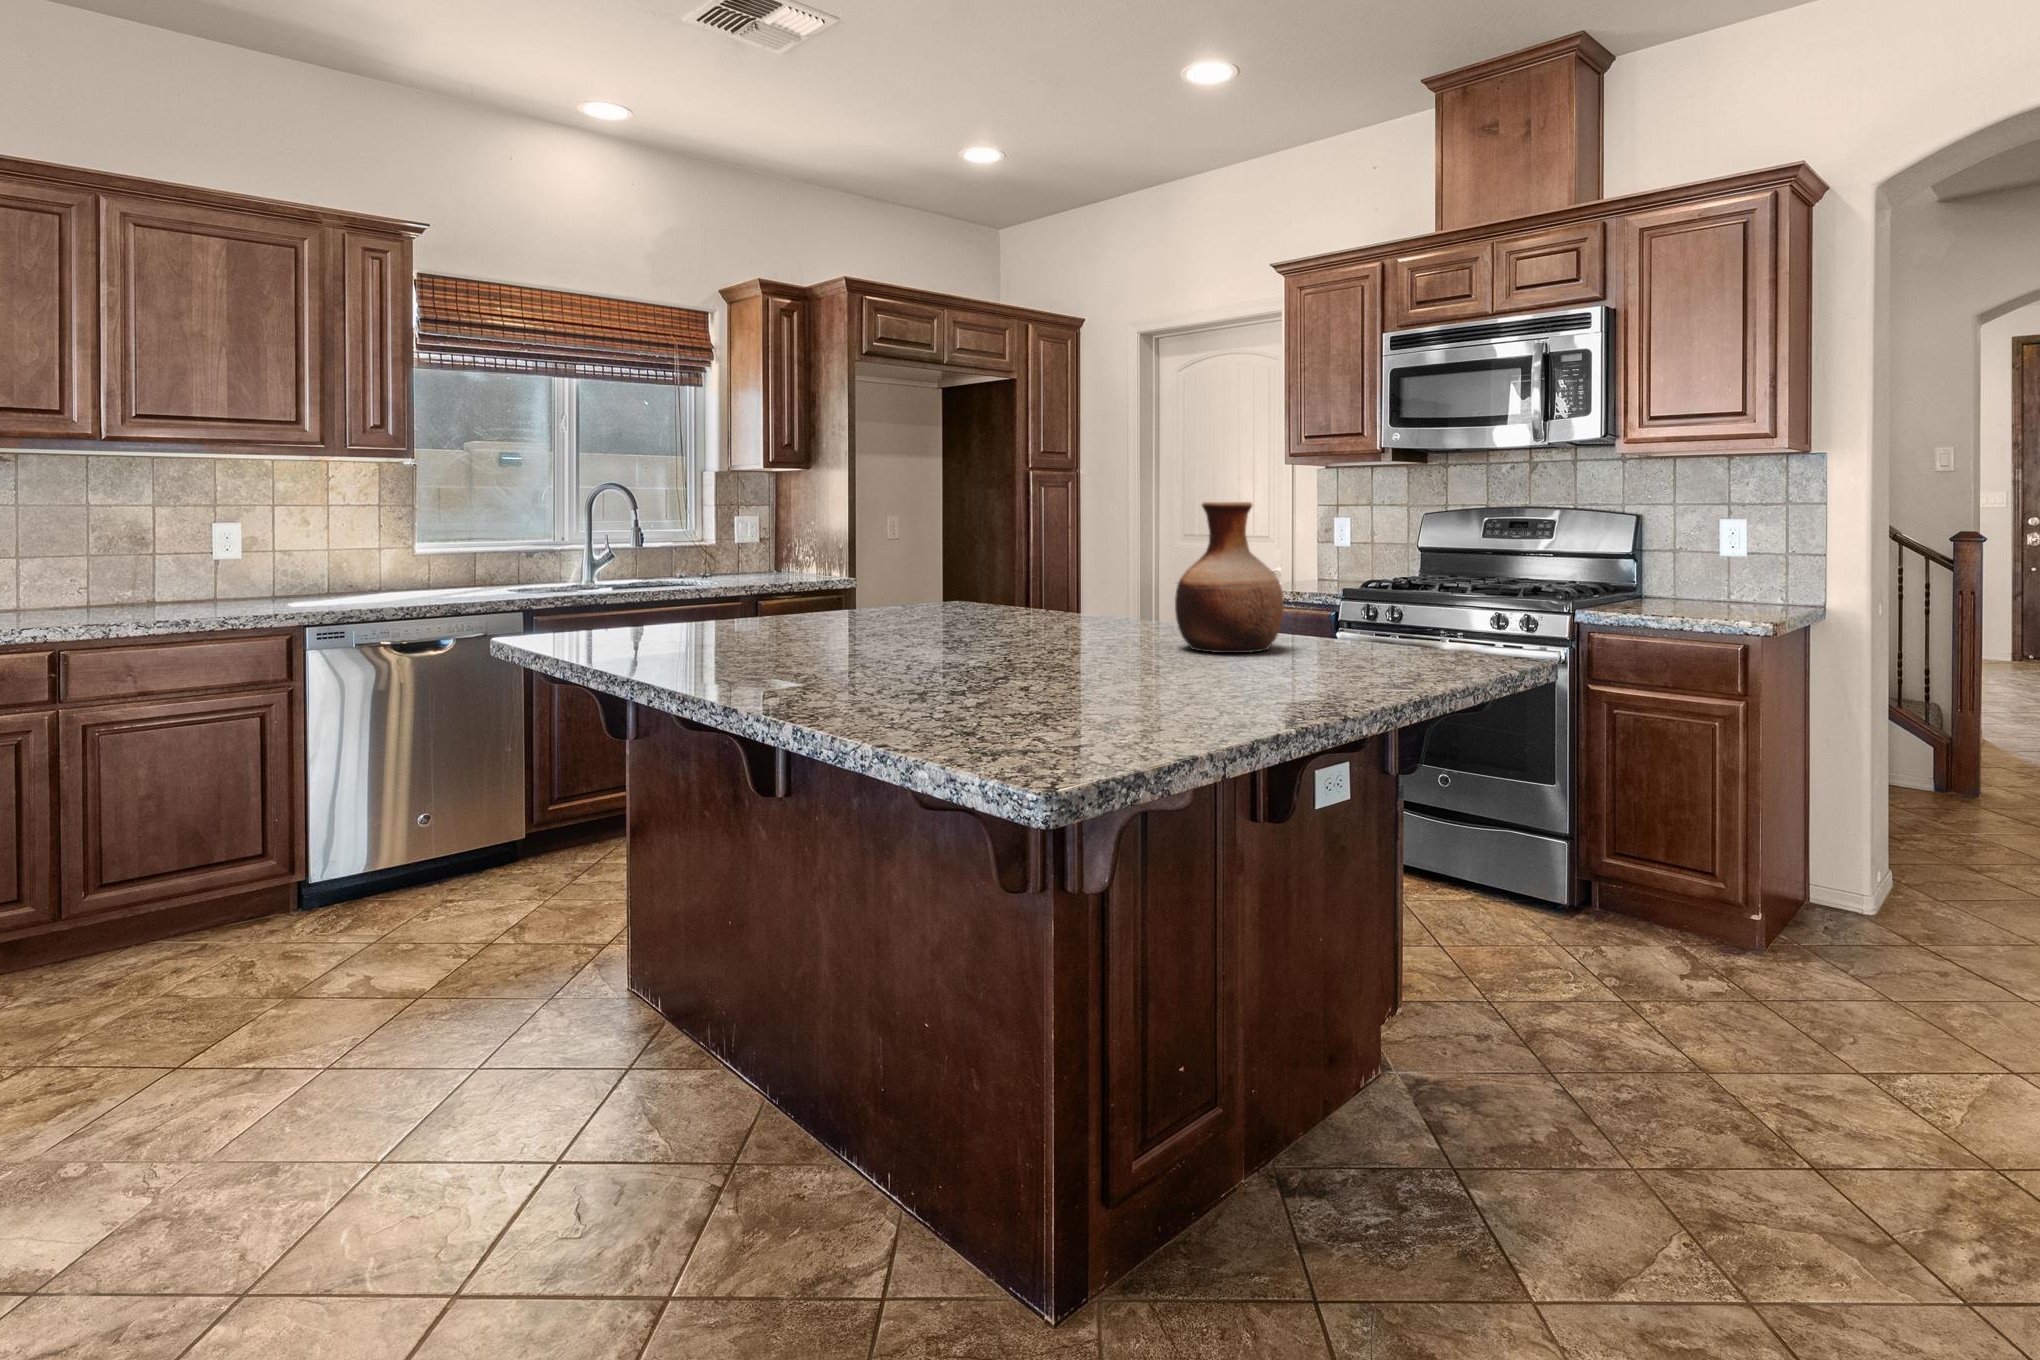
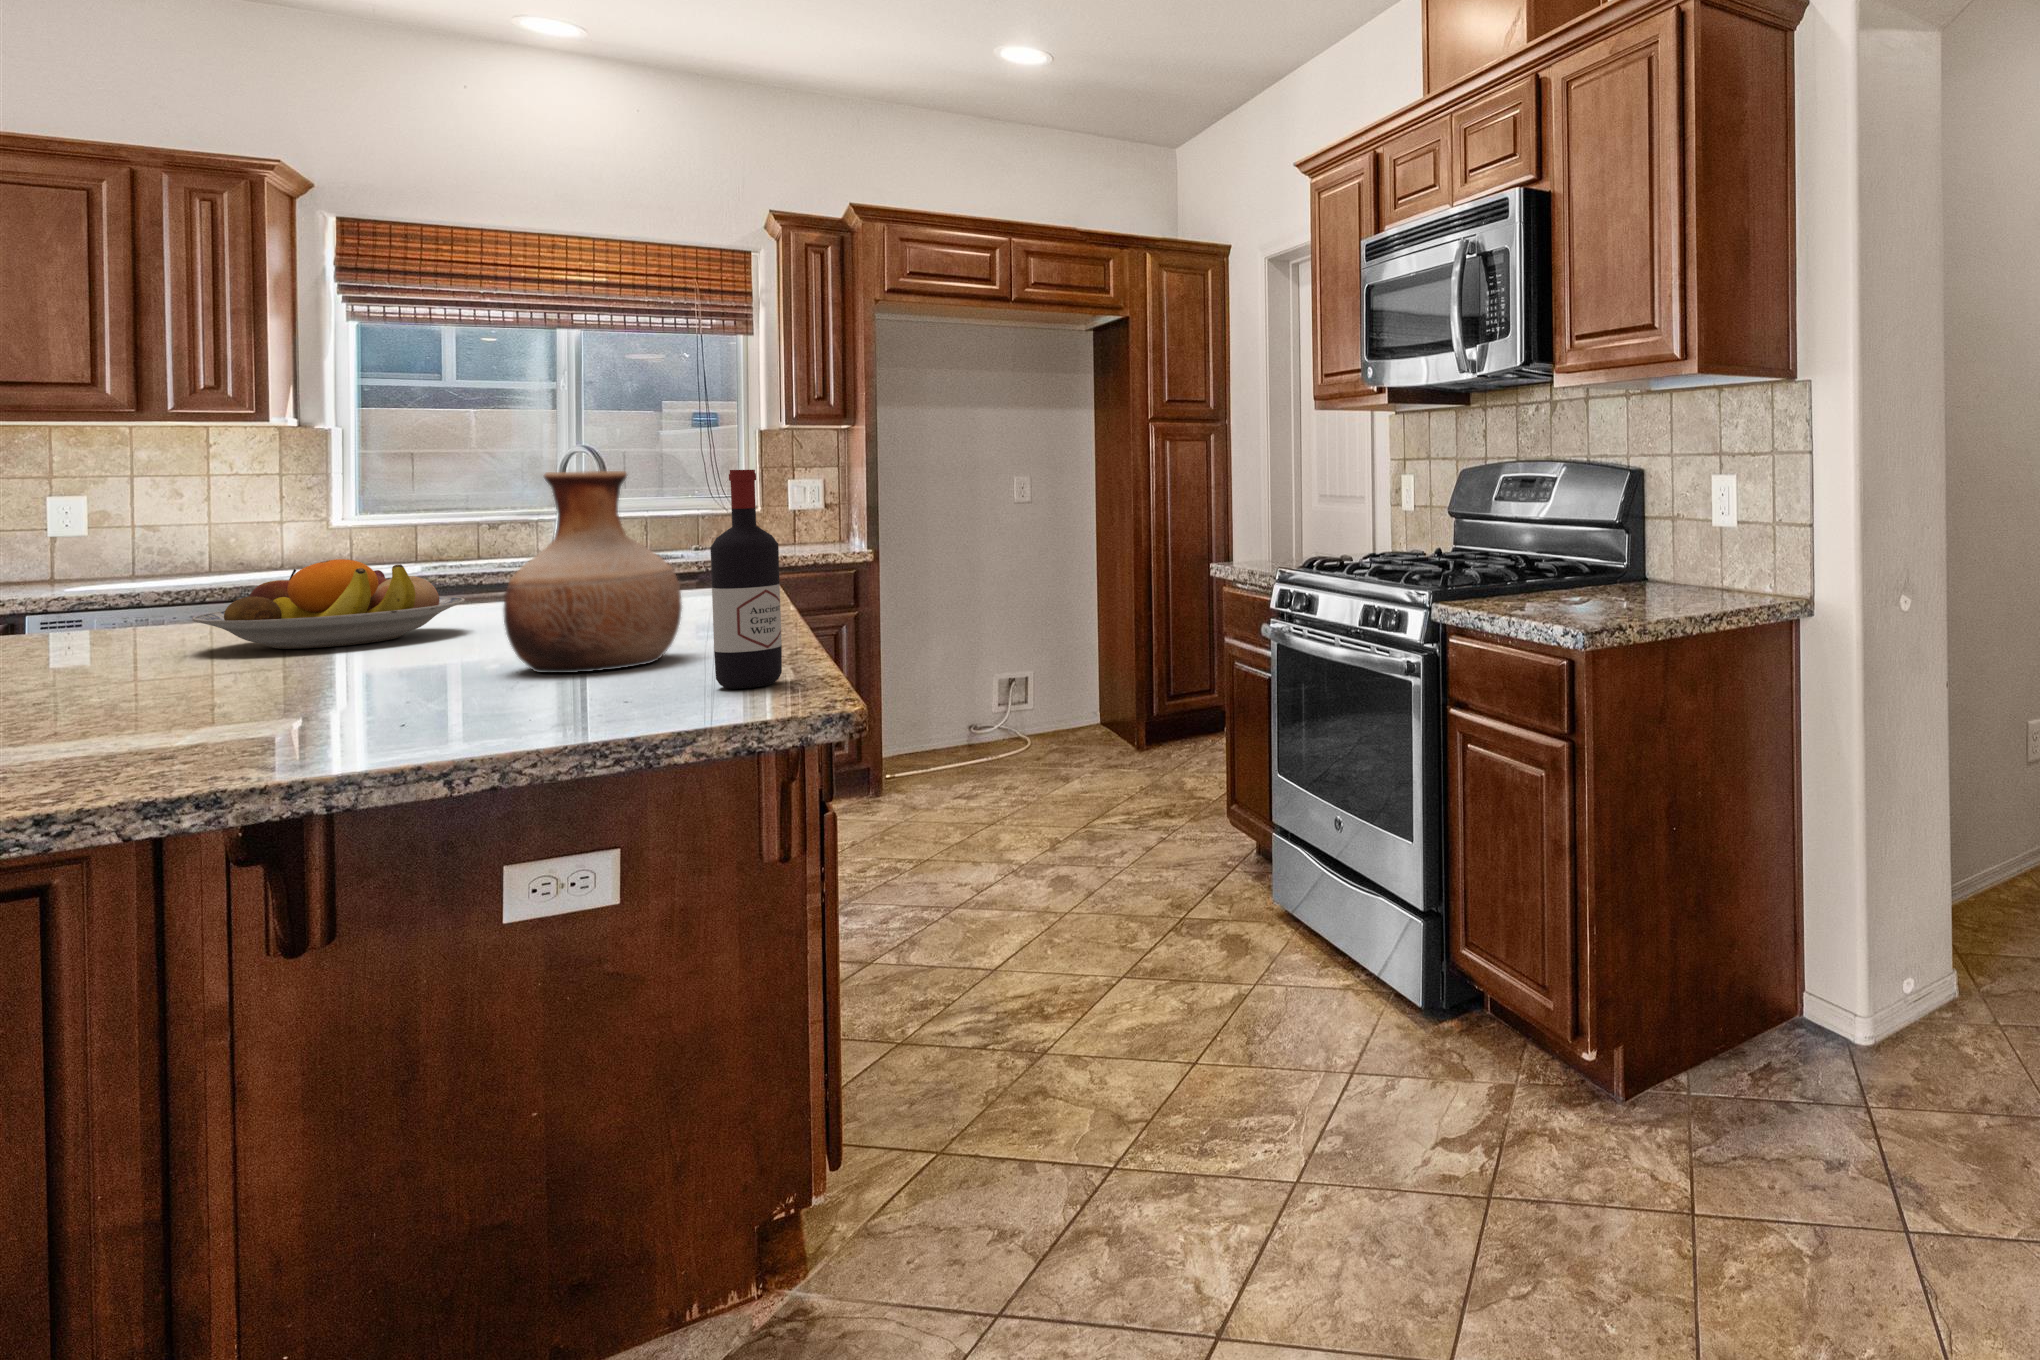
wine bottle: none [1417,501,1460,659] -> present [710,470,782,689]
fruit bowl: none [809,571,968,642] -> present [192,559,465,649]

